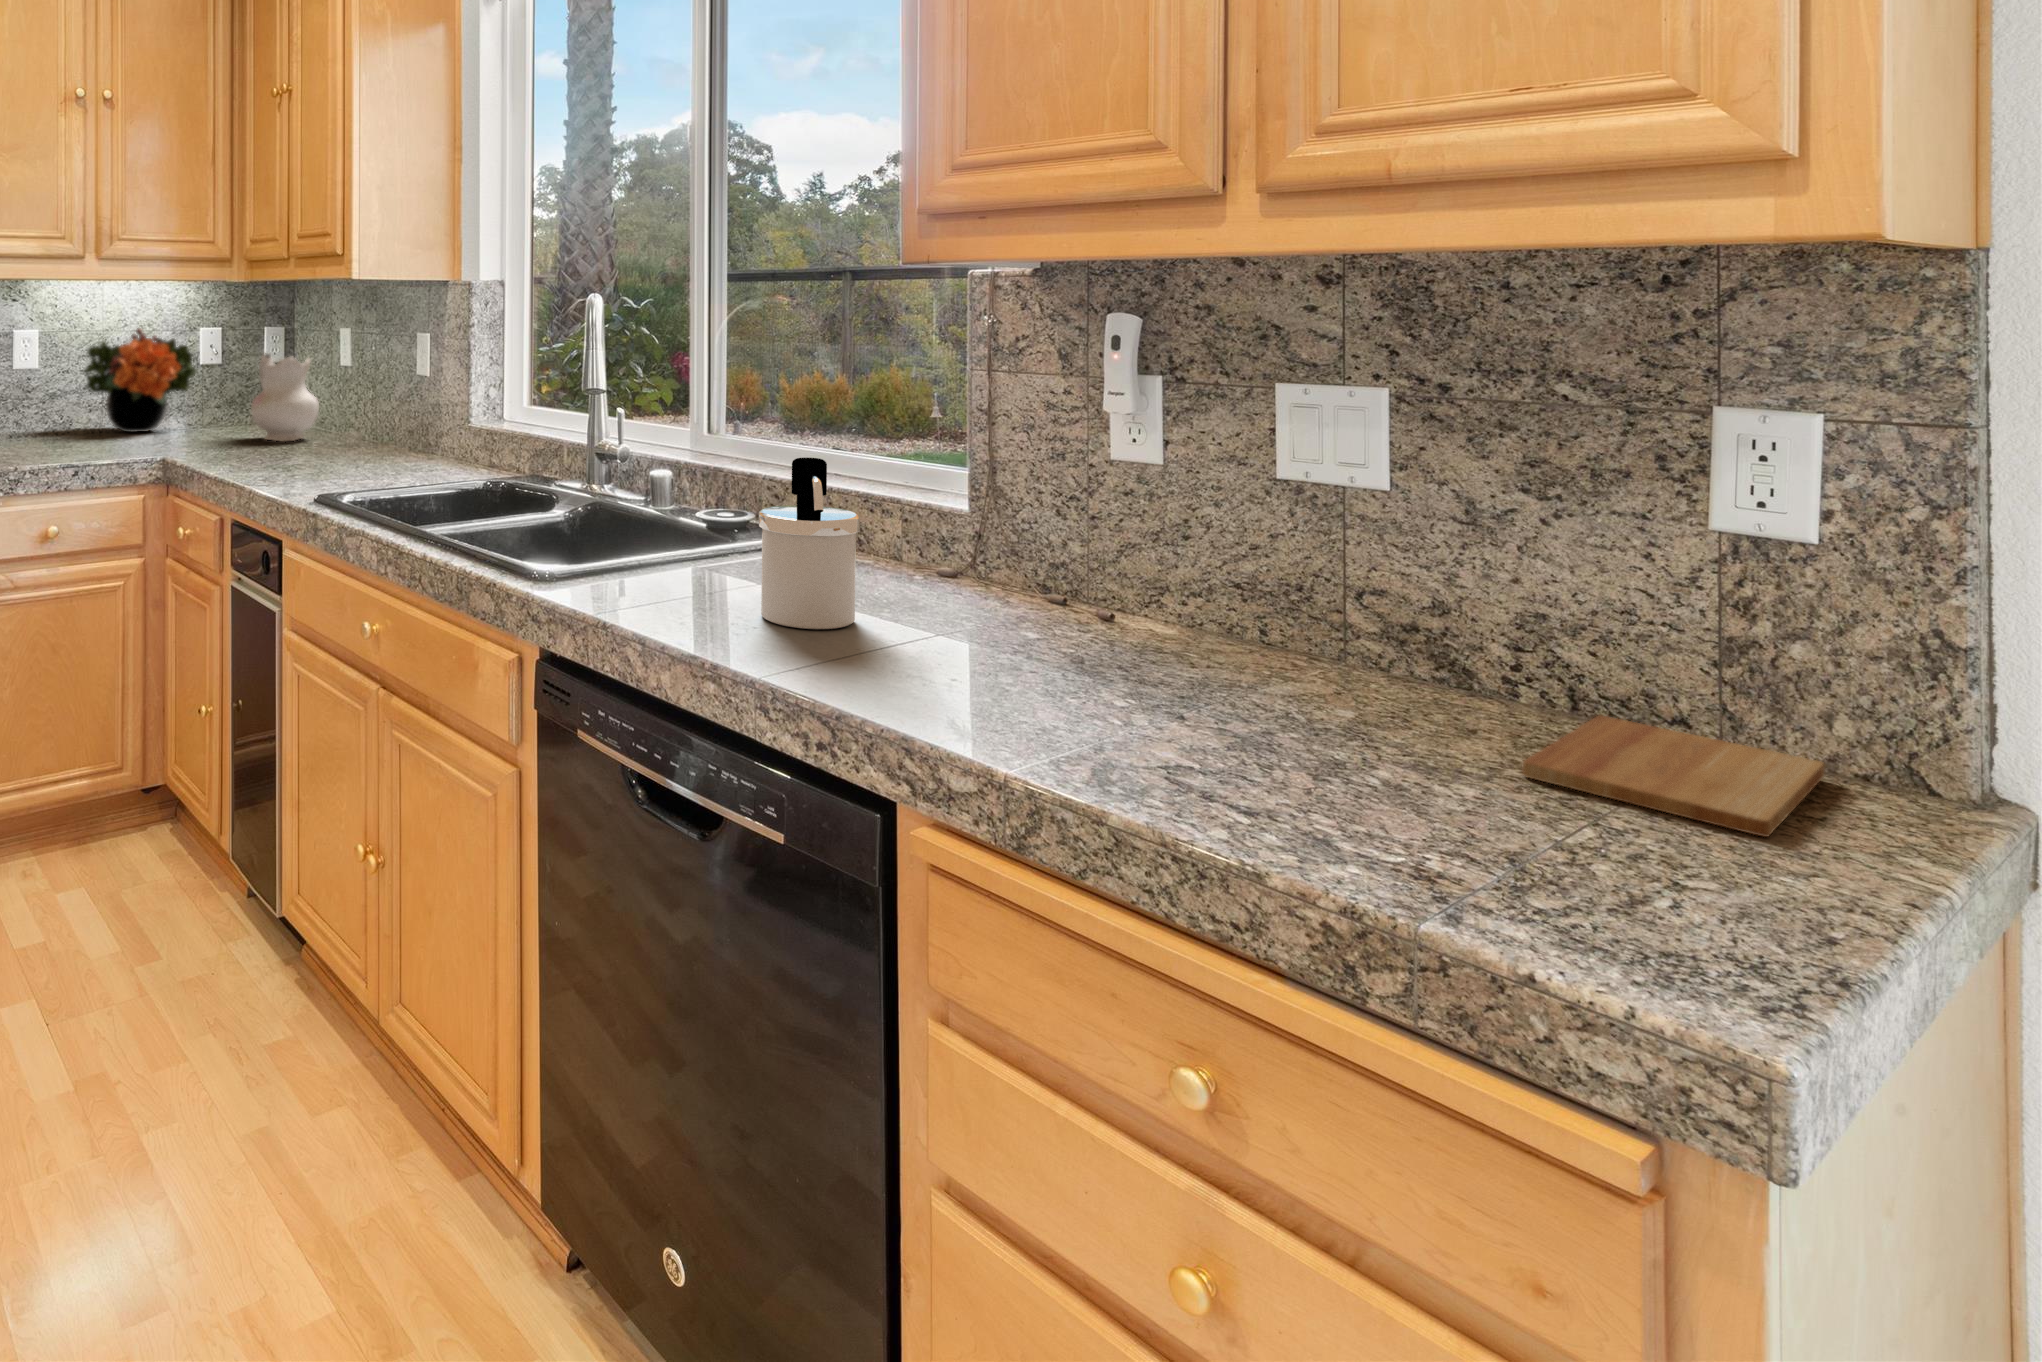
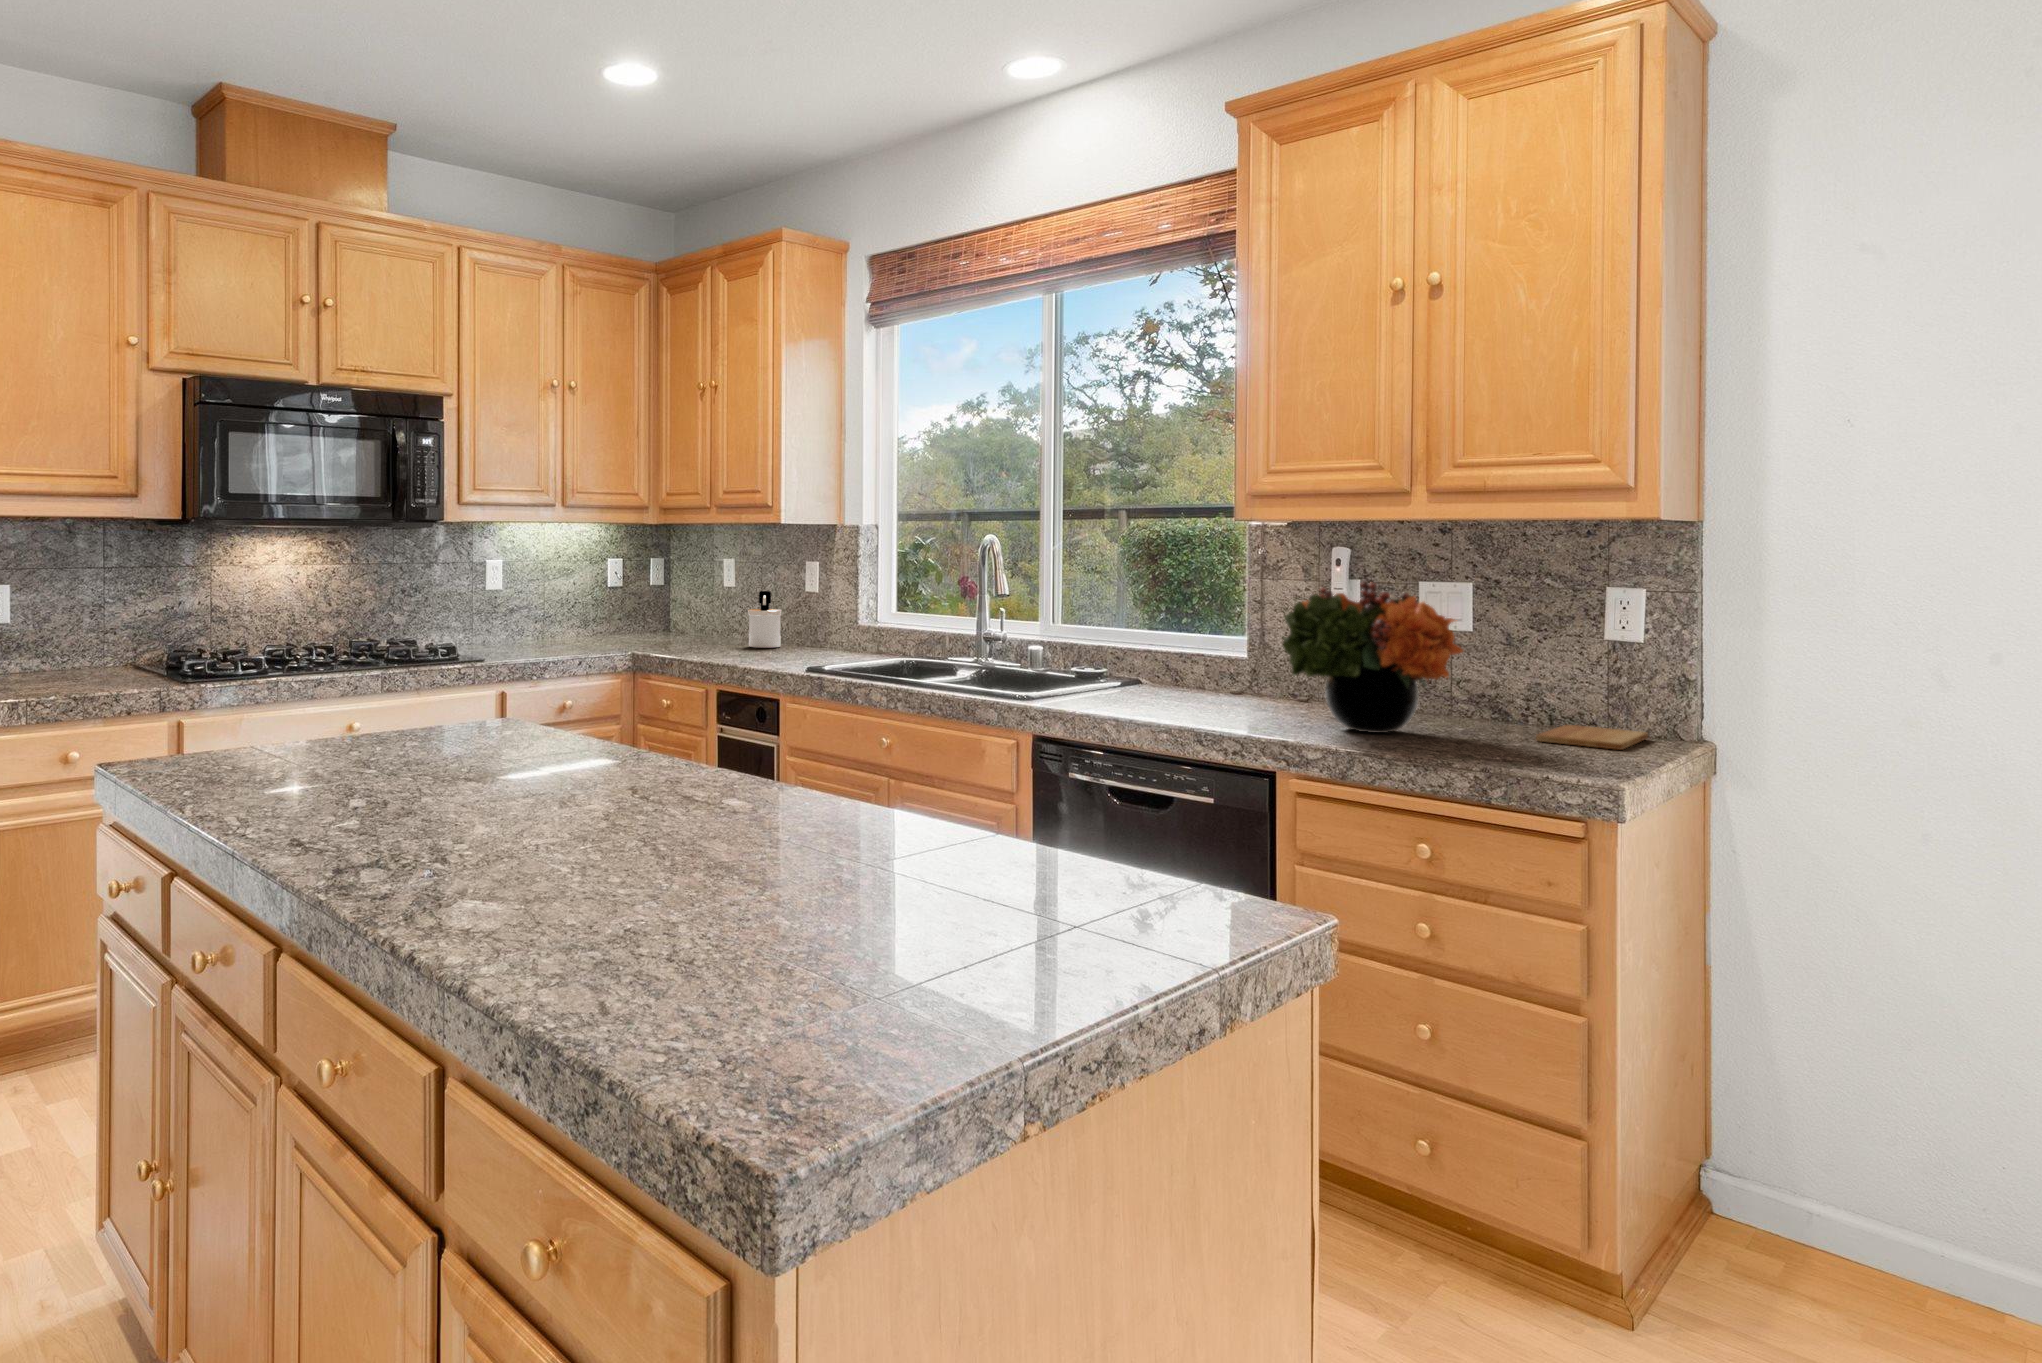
flower arrangement: present [83,329,196,432] -> present [1282,581,1463,733]
ceramic pitcher: present [251,353,319,442] -> none [664,575,715,642]
soap dispenser: present [759,458,860,629] -> present [748,591,782,648]

